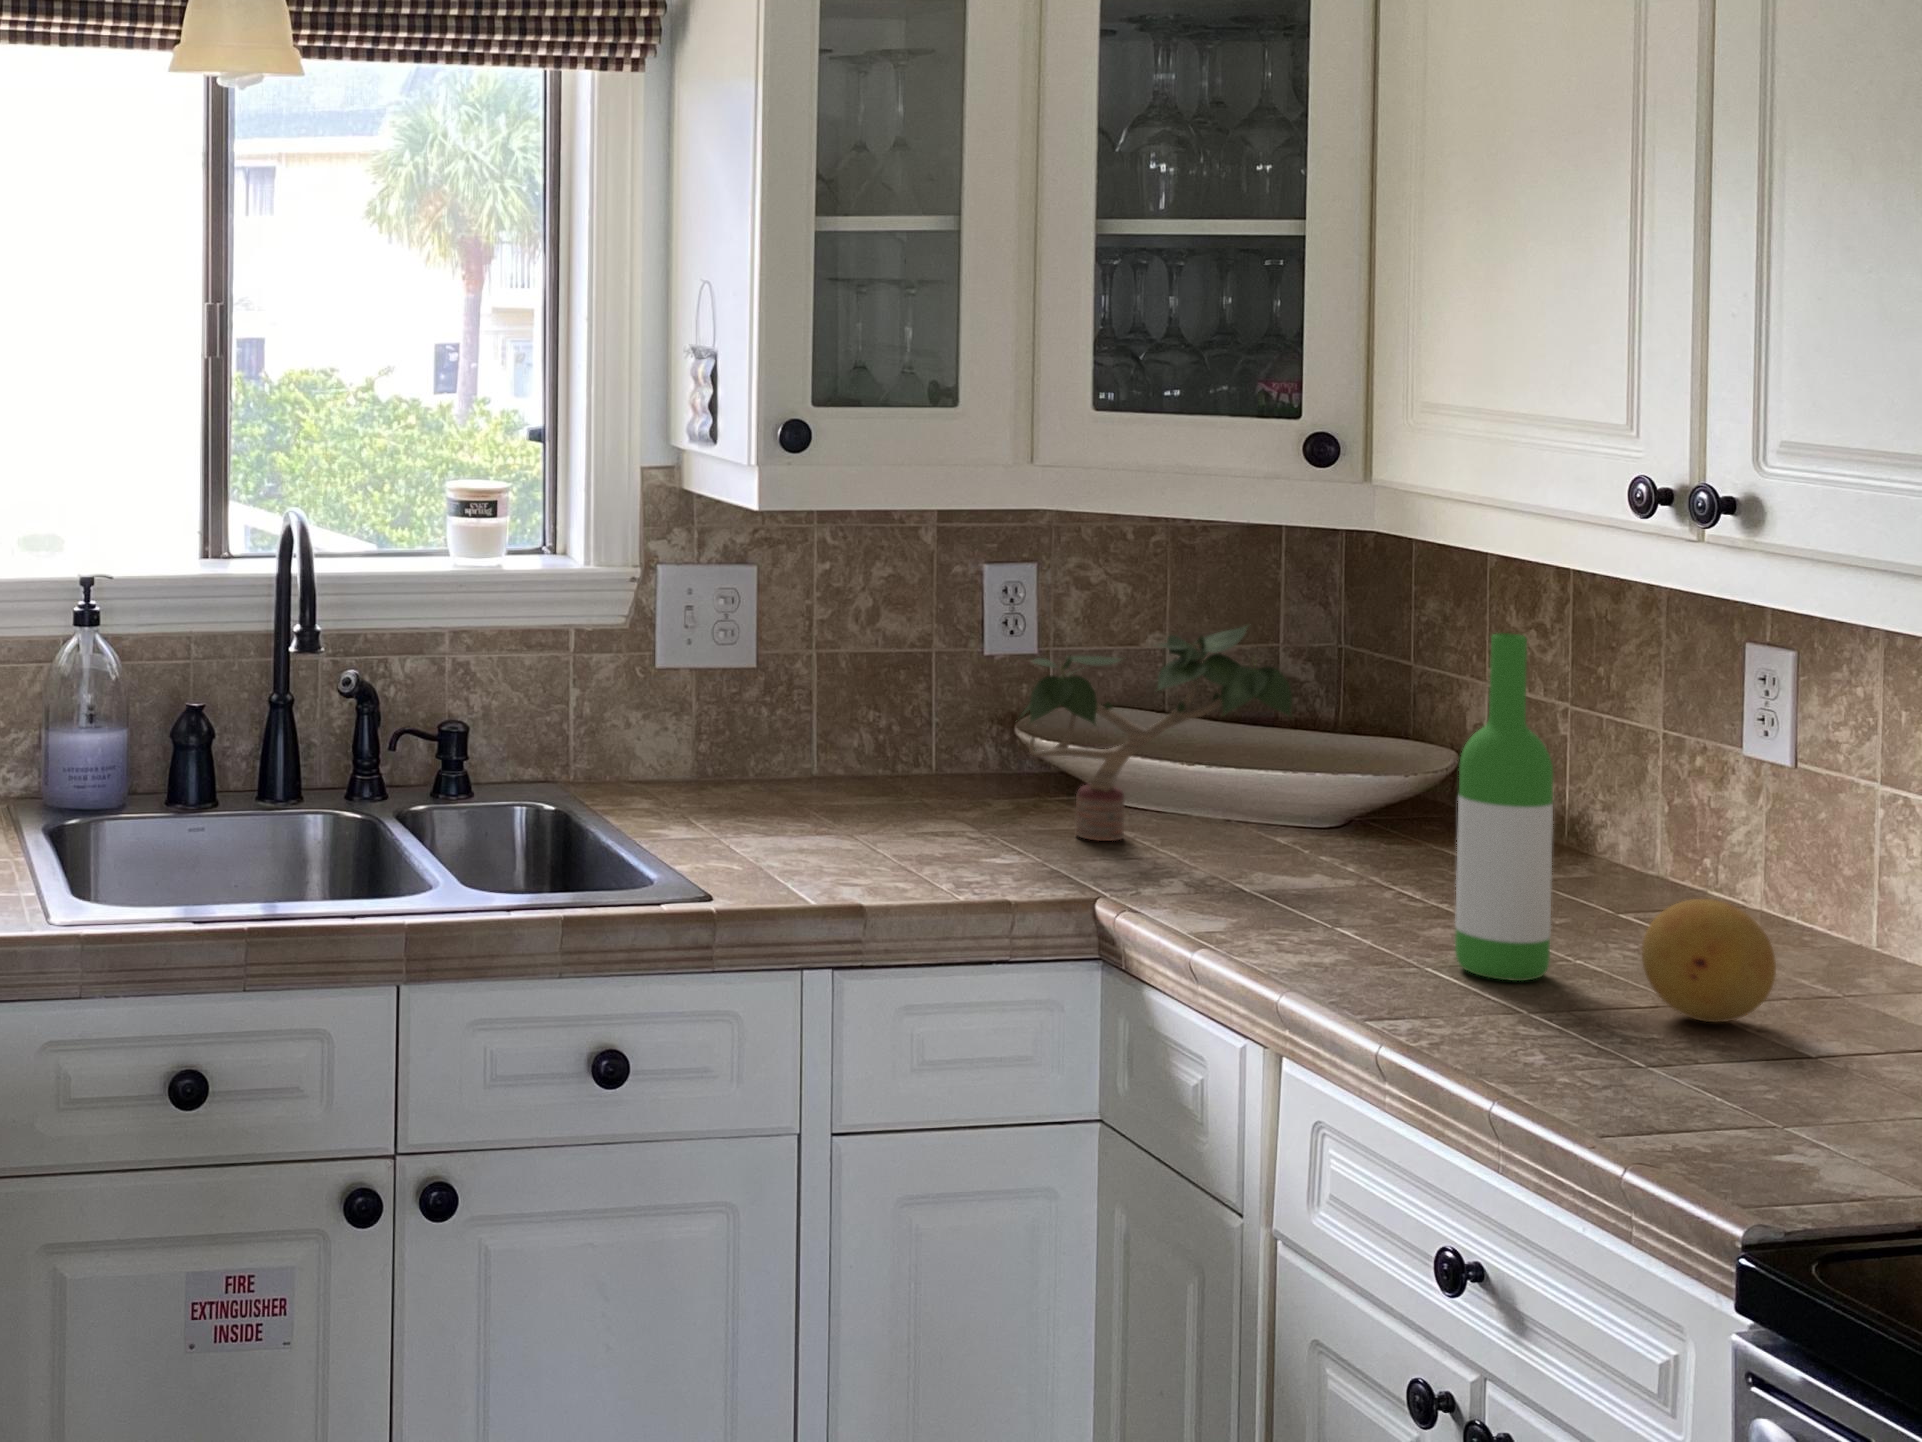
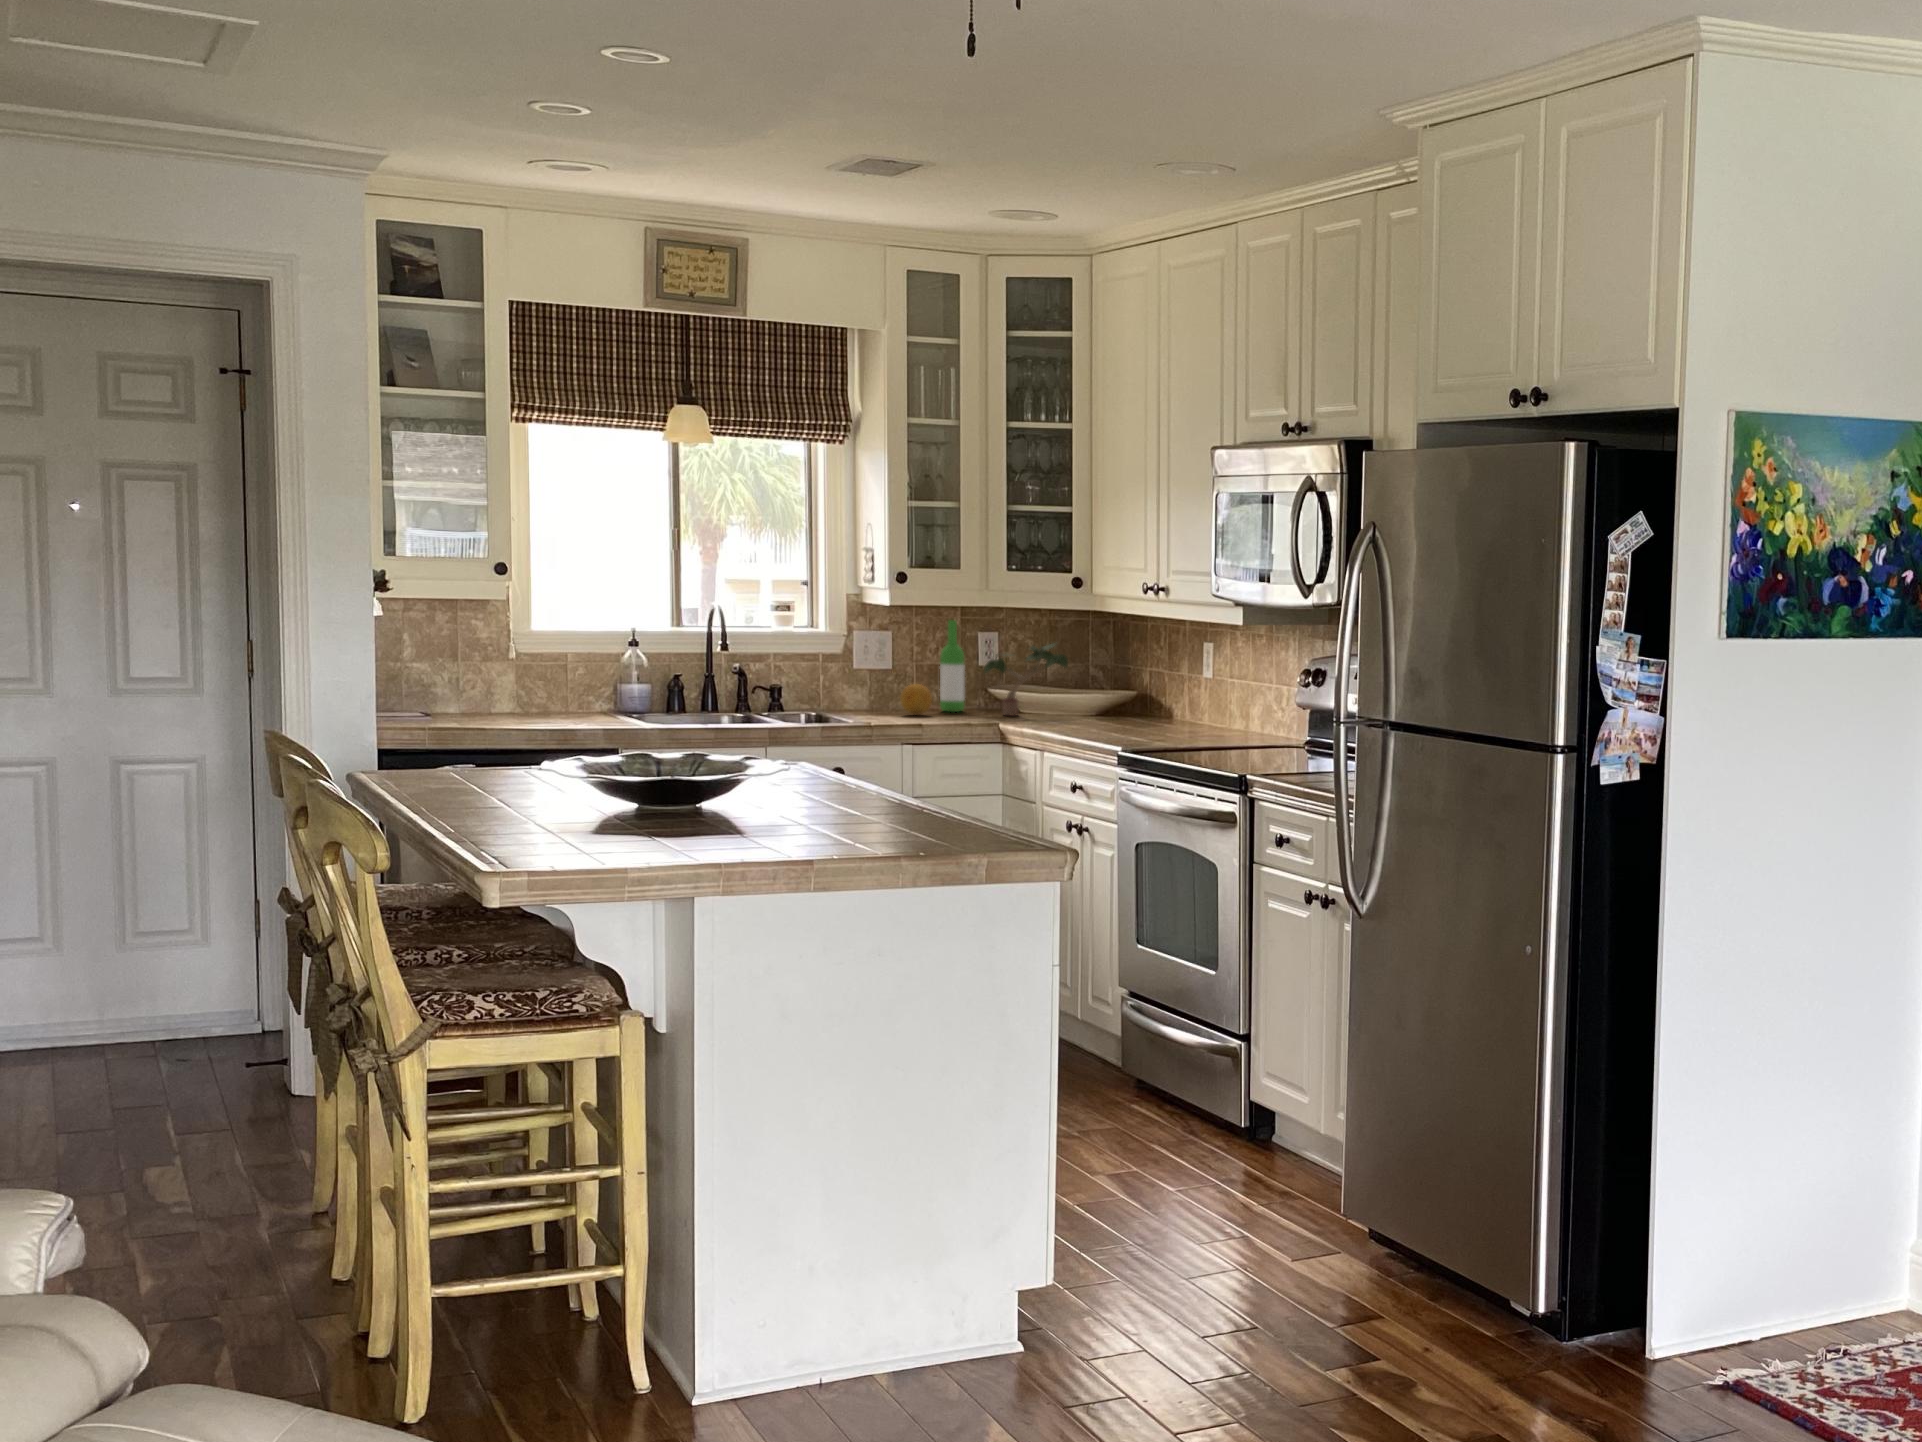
wine bottle: present [1455,633,1553,981] -> present [940,620,965,712]
fruit: present [1642,899,1776,1022] -> present [900,684,932,715]

